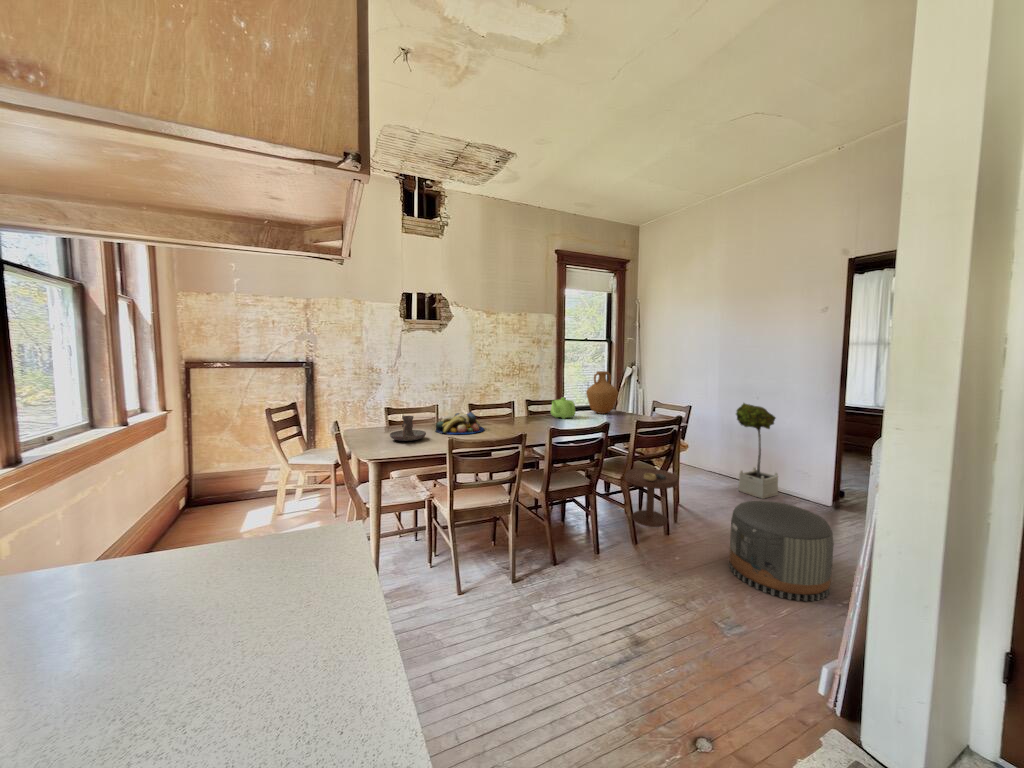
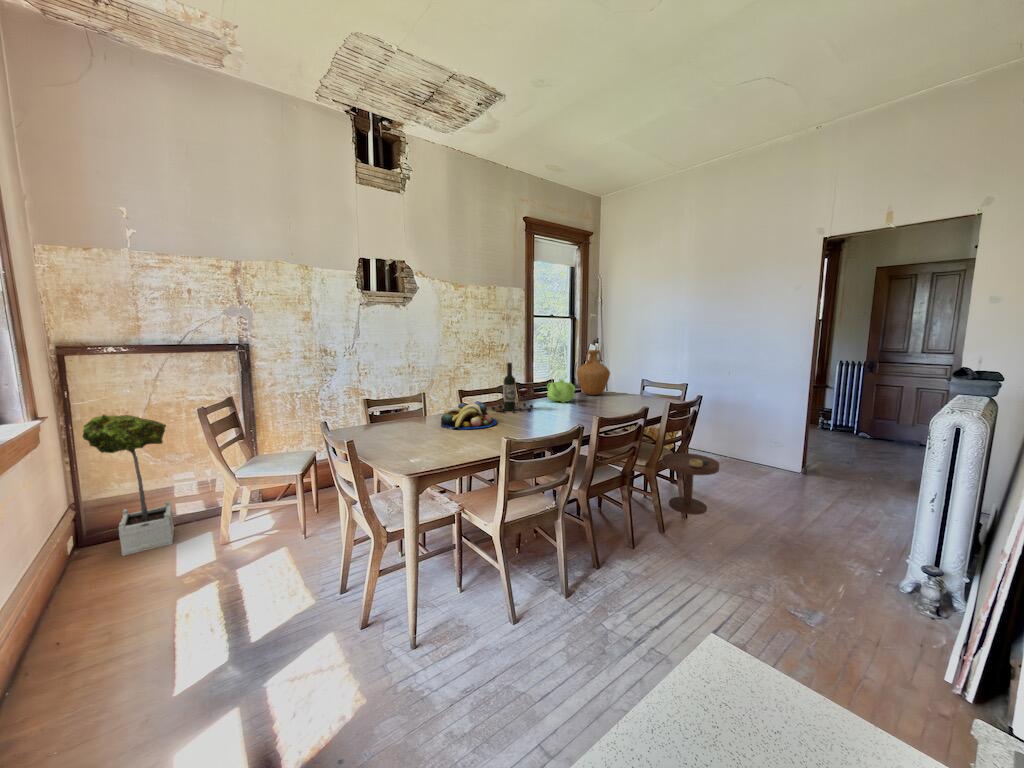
wine bottle: none [492,380,536,424] -> present [492,363,541,412]
potted tree: present [736,403,778,499] -> present [82,415,174,556]
candle holder: present [390,416,426,441] -> none [399,410,443,442]
pouf: present [729,501,834,601] -> none [756,477,862,572]

